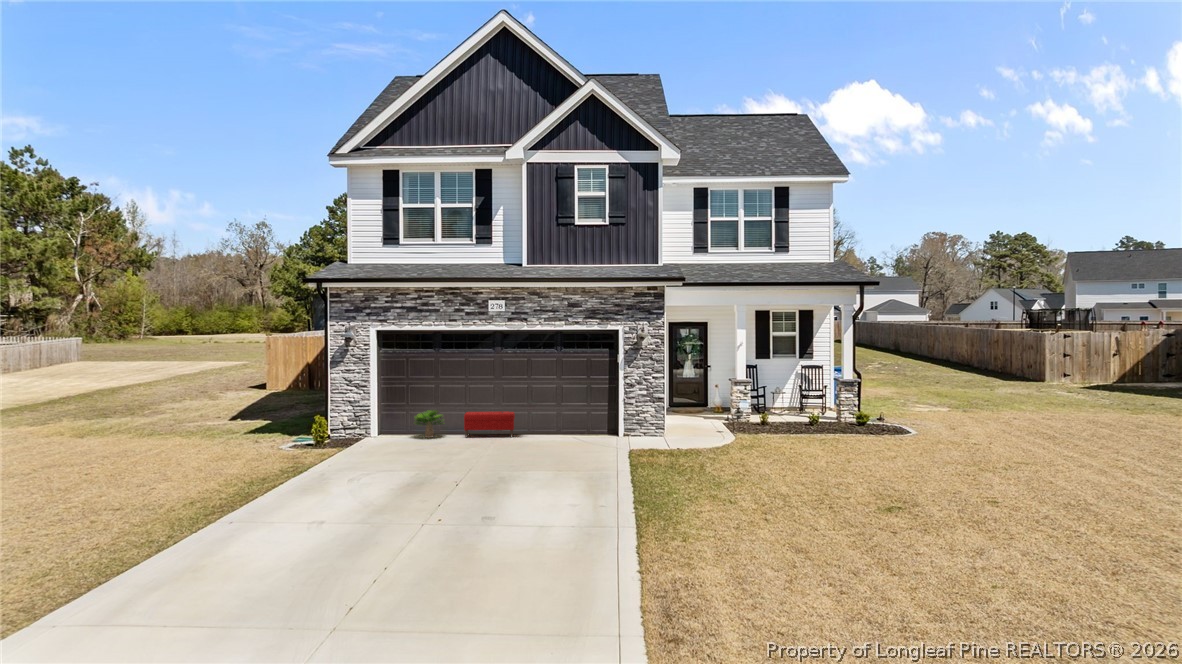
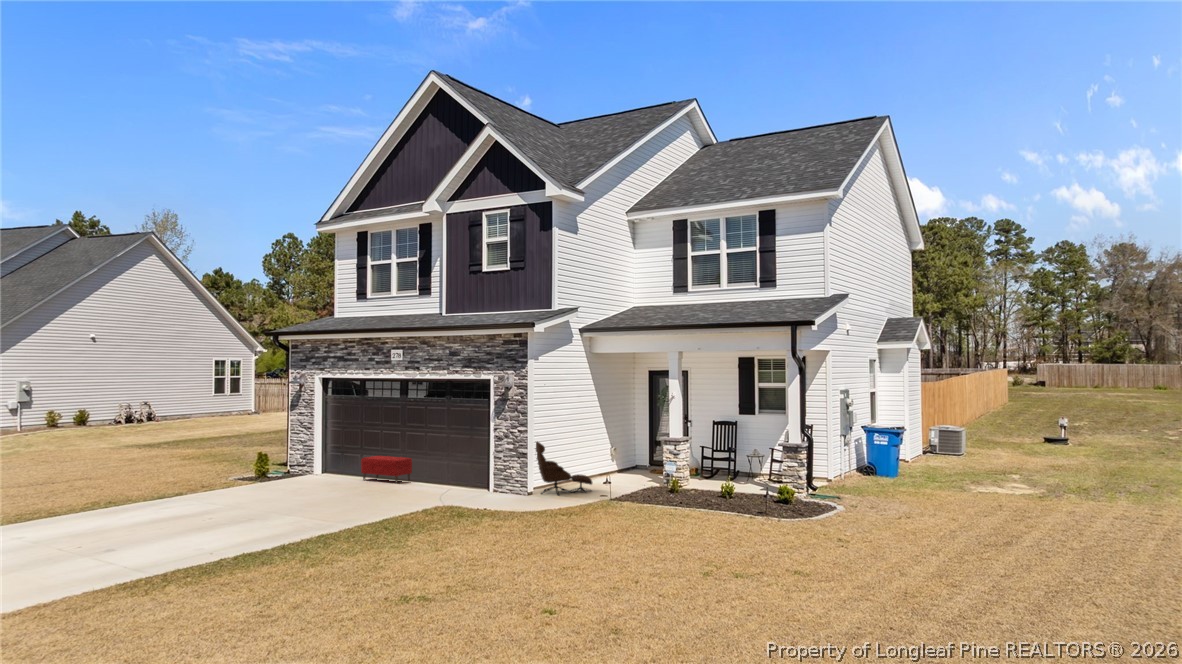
lounge chair: none [660,387,708,433] -> present [536,442,592,495]
potted plant: present [414,411,444,438] -> none [326,451,359,478]

